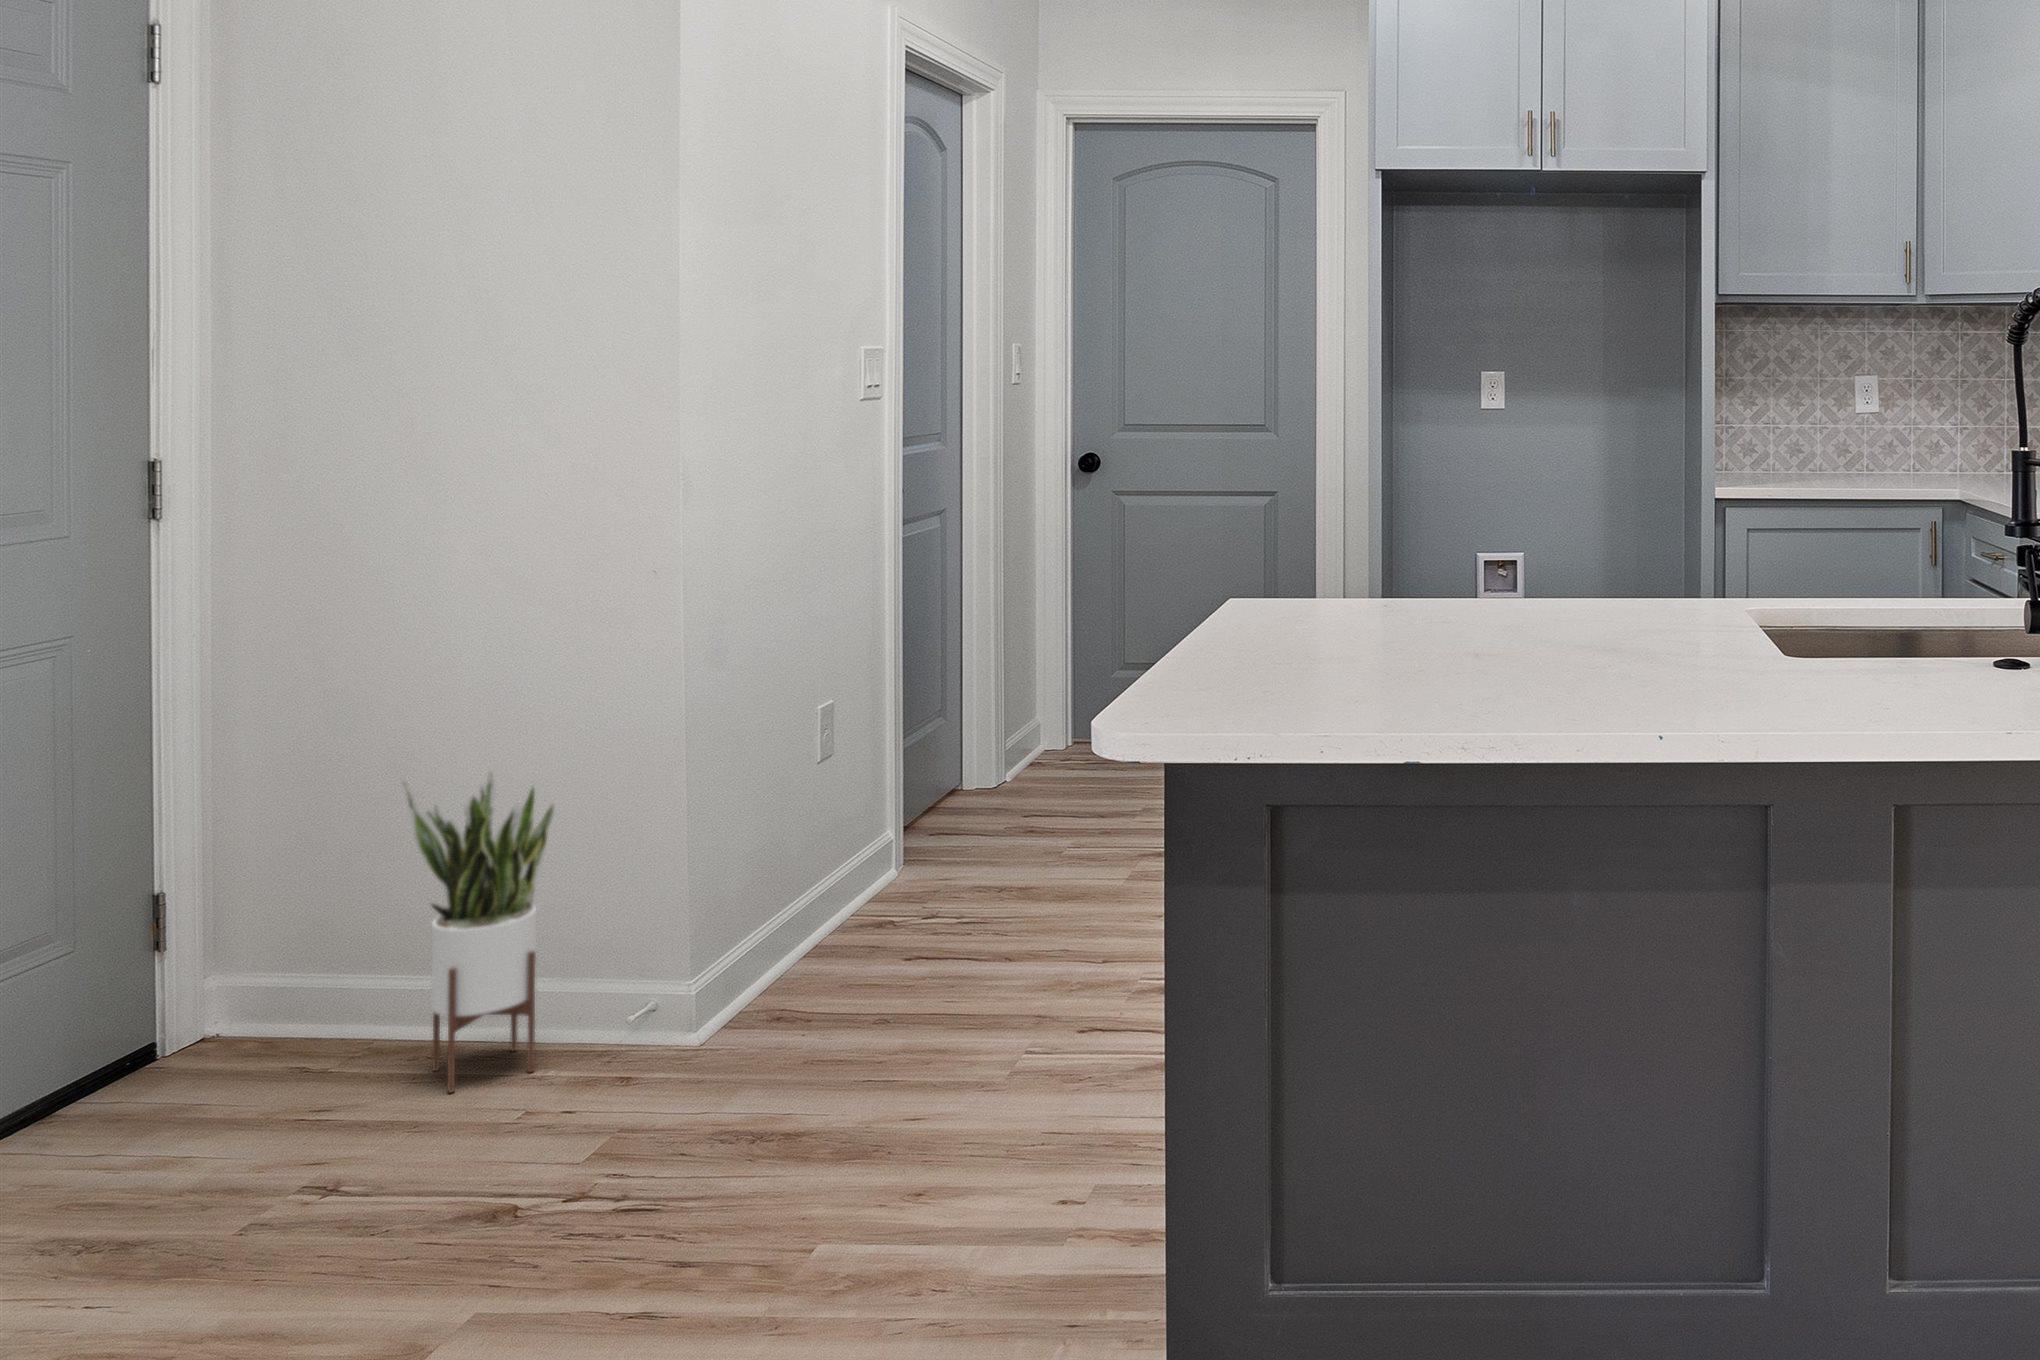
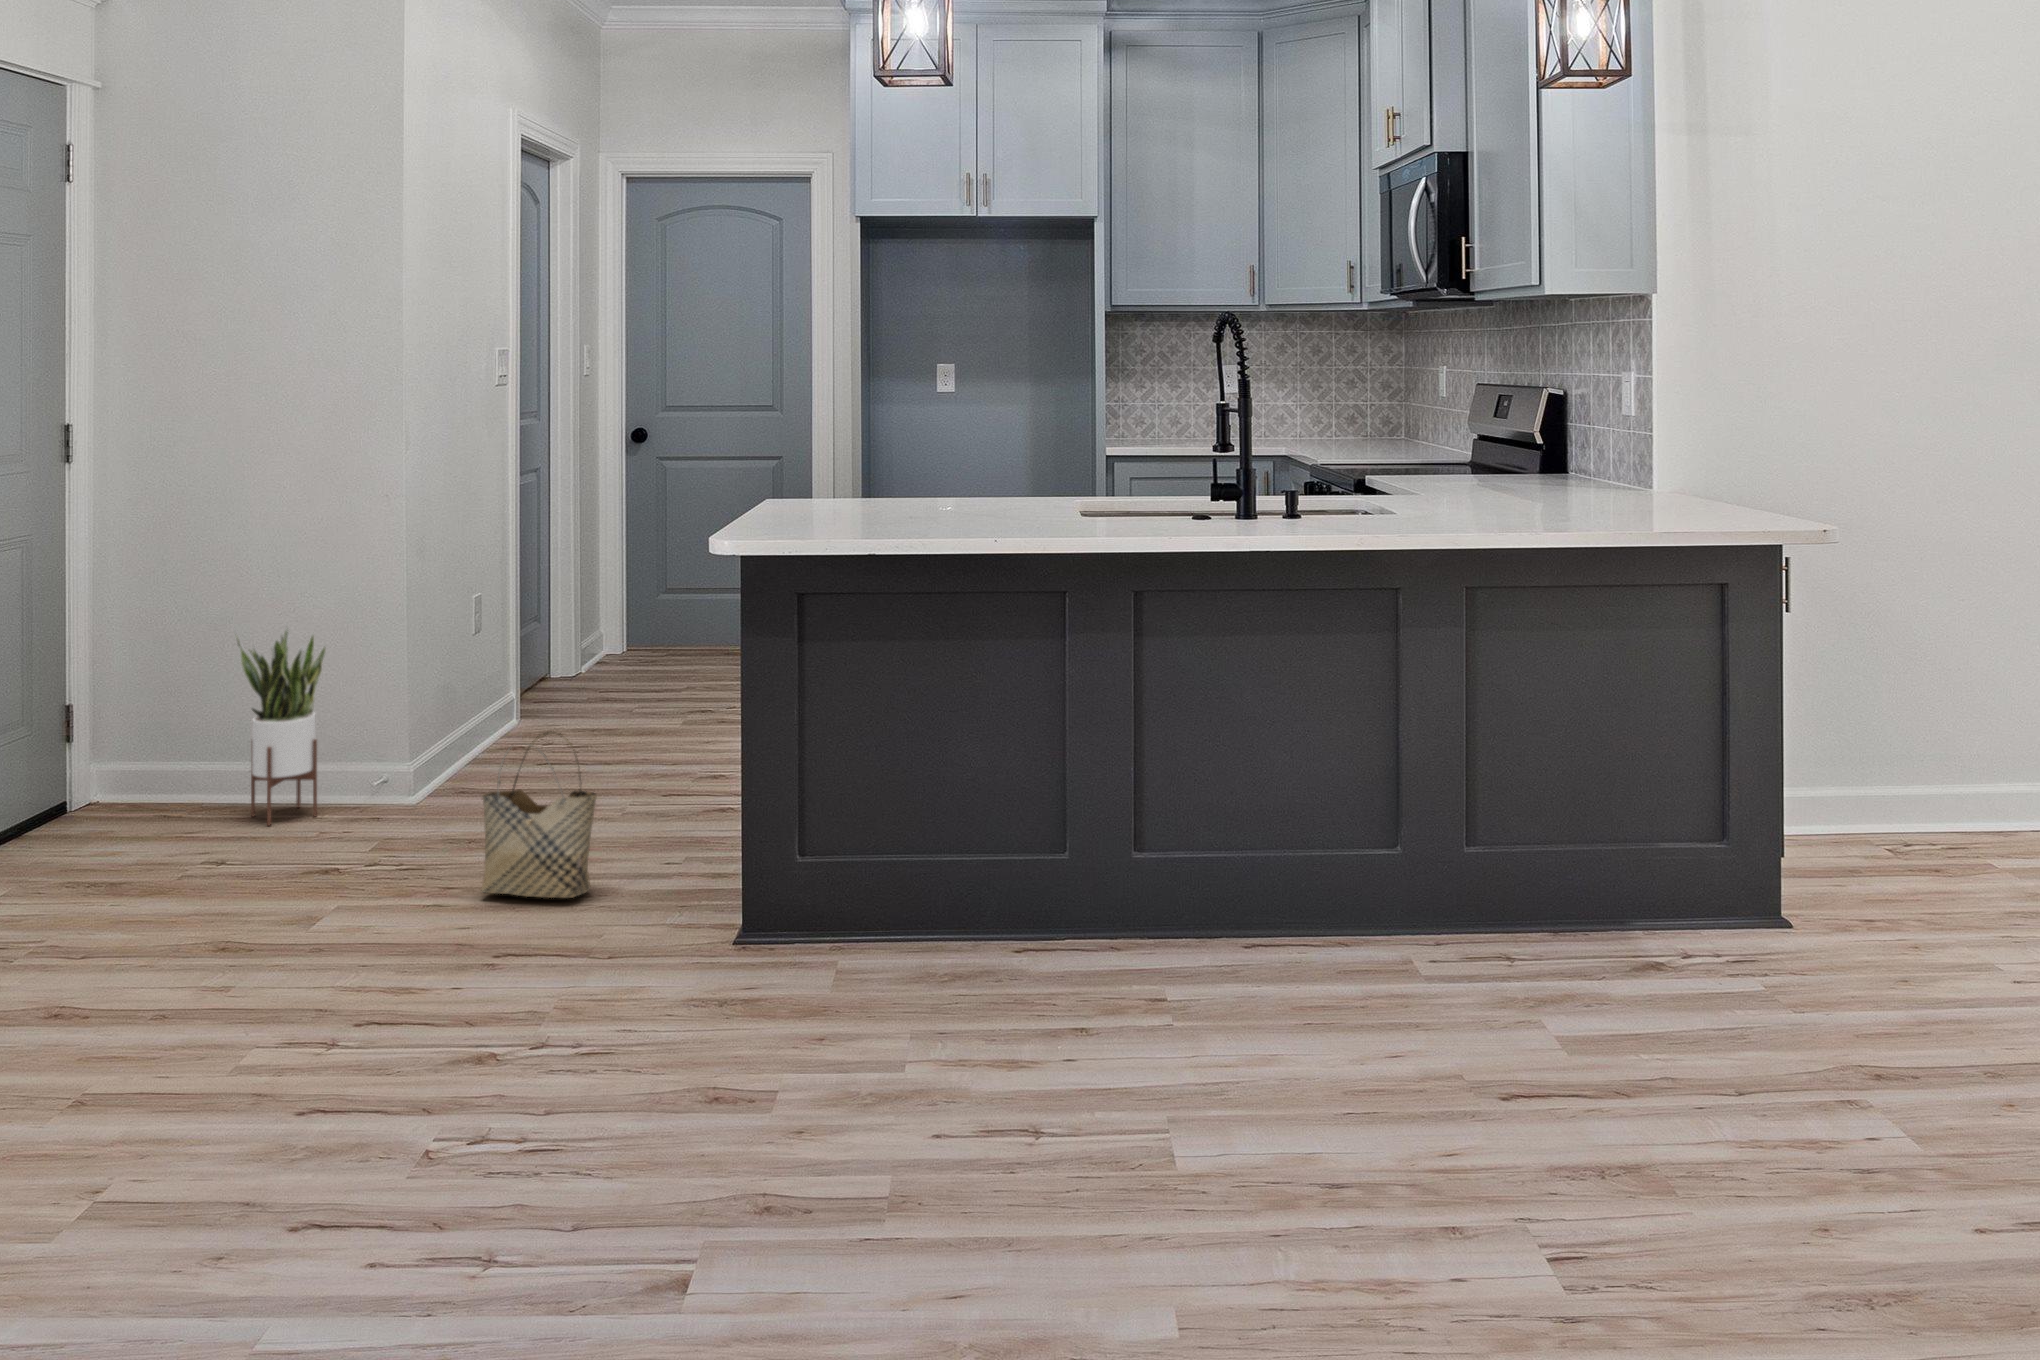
woven basket: none [726,991,929,1296] -> present [481,732,597,898]

